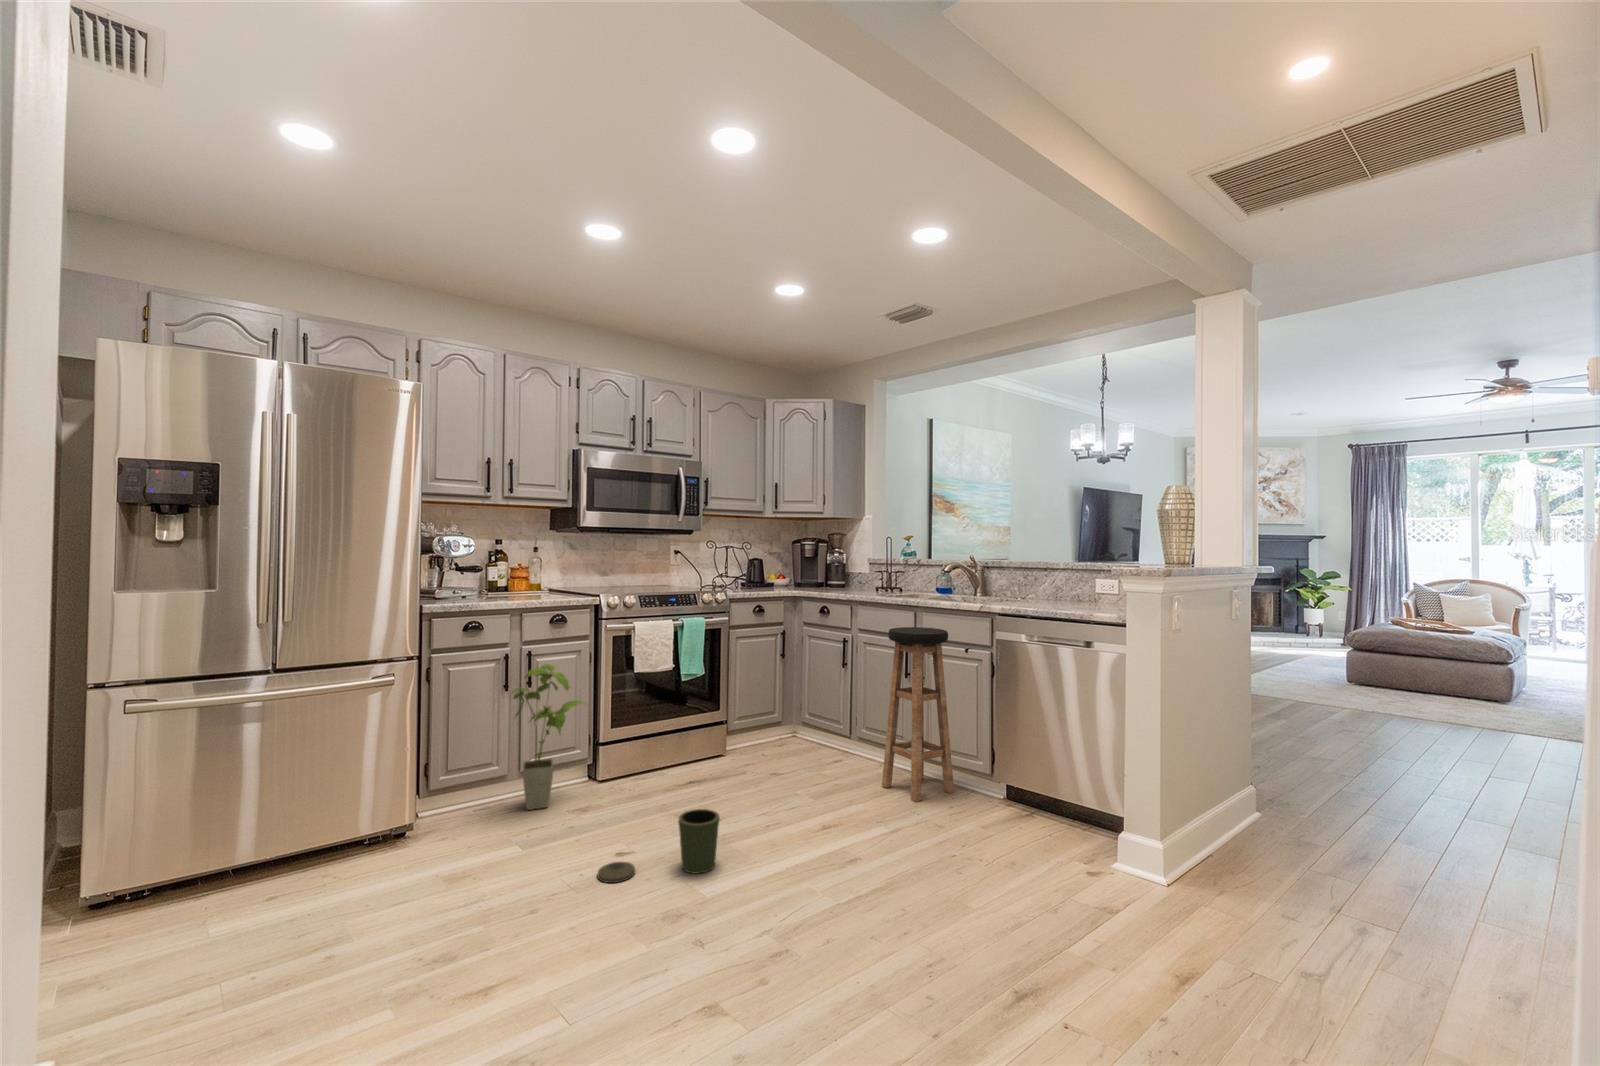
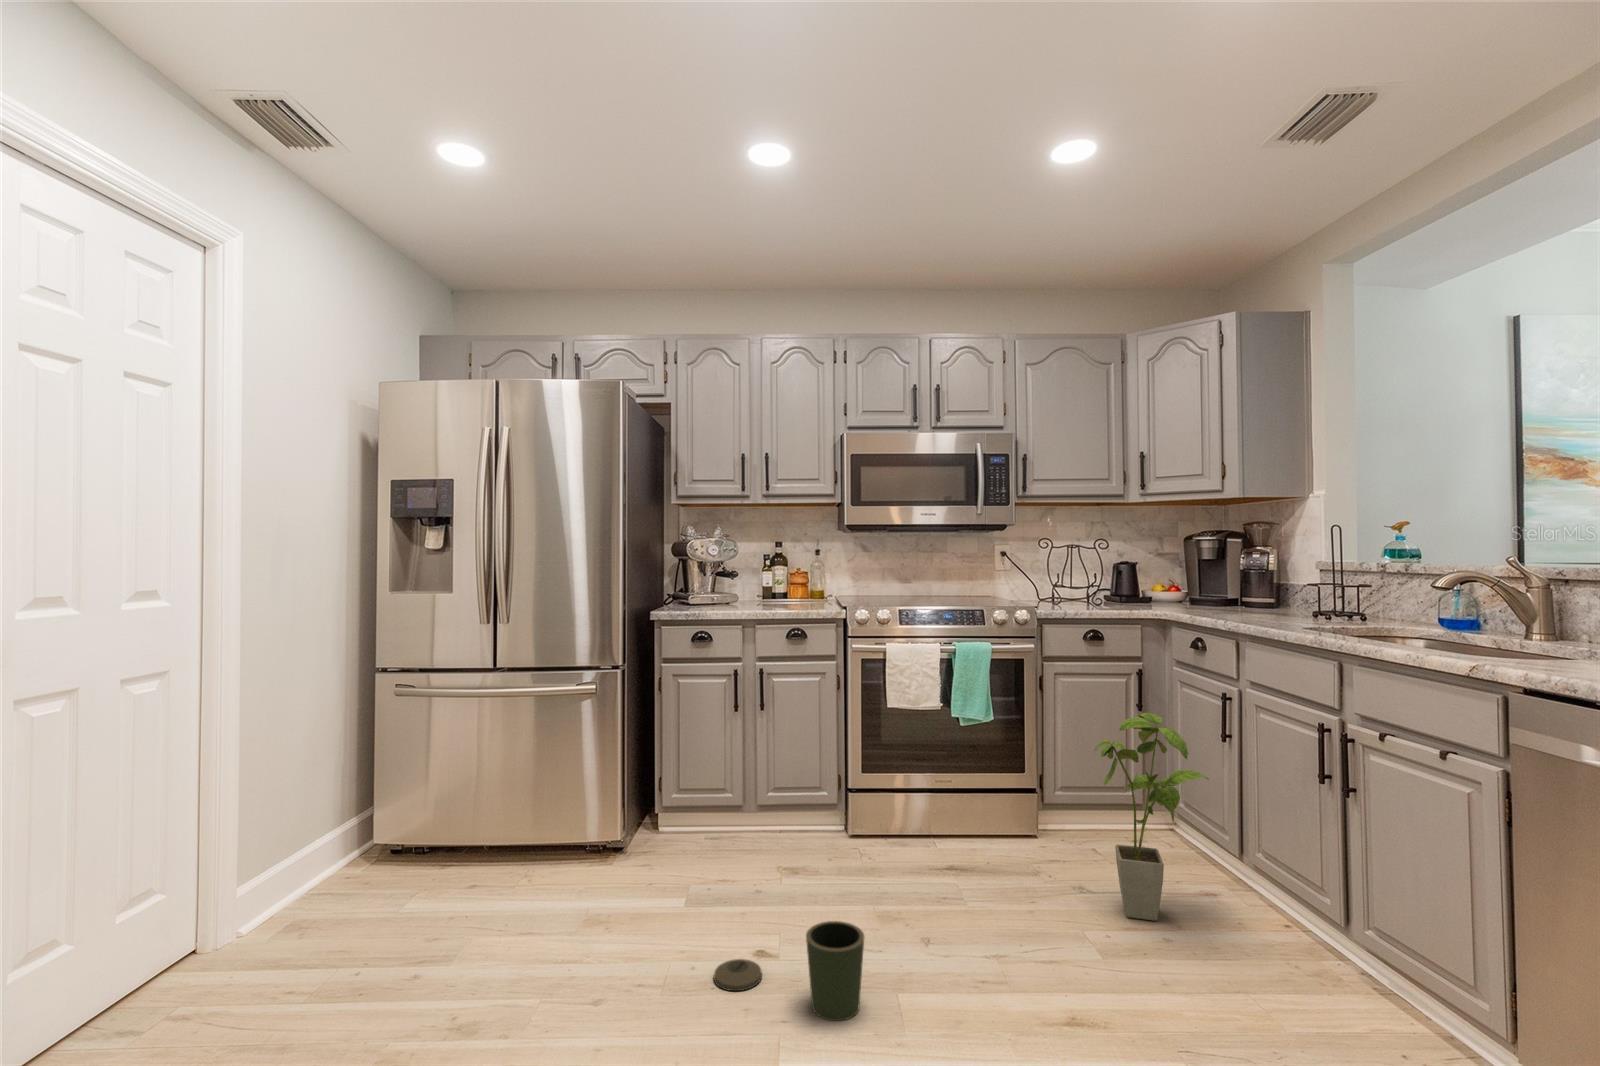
bar stool: present [882,627,954,802] -> none [1246,689,1405,1037]
house plant: present [512,664,583,810] -> present [1094,713,1209,921]

